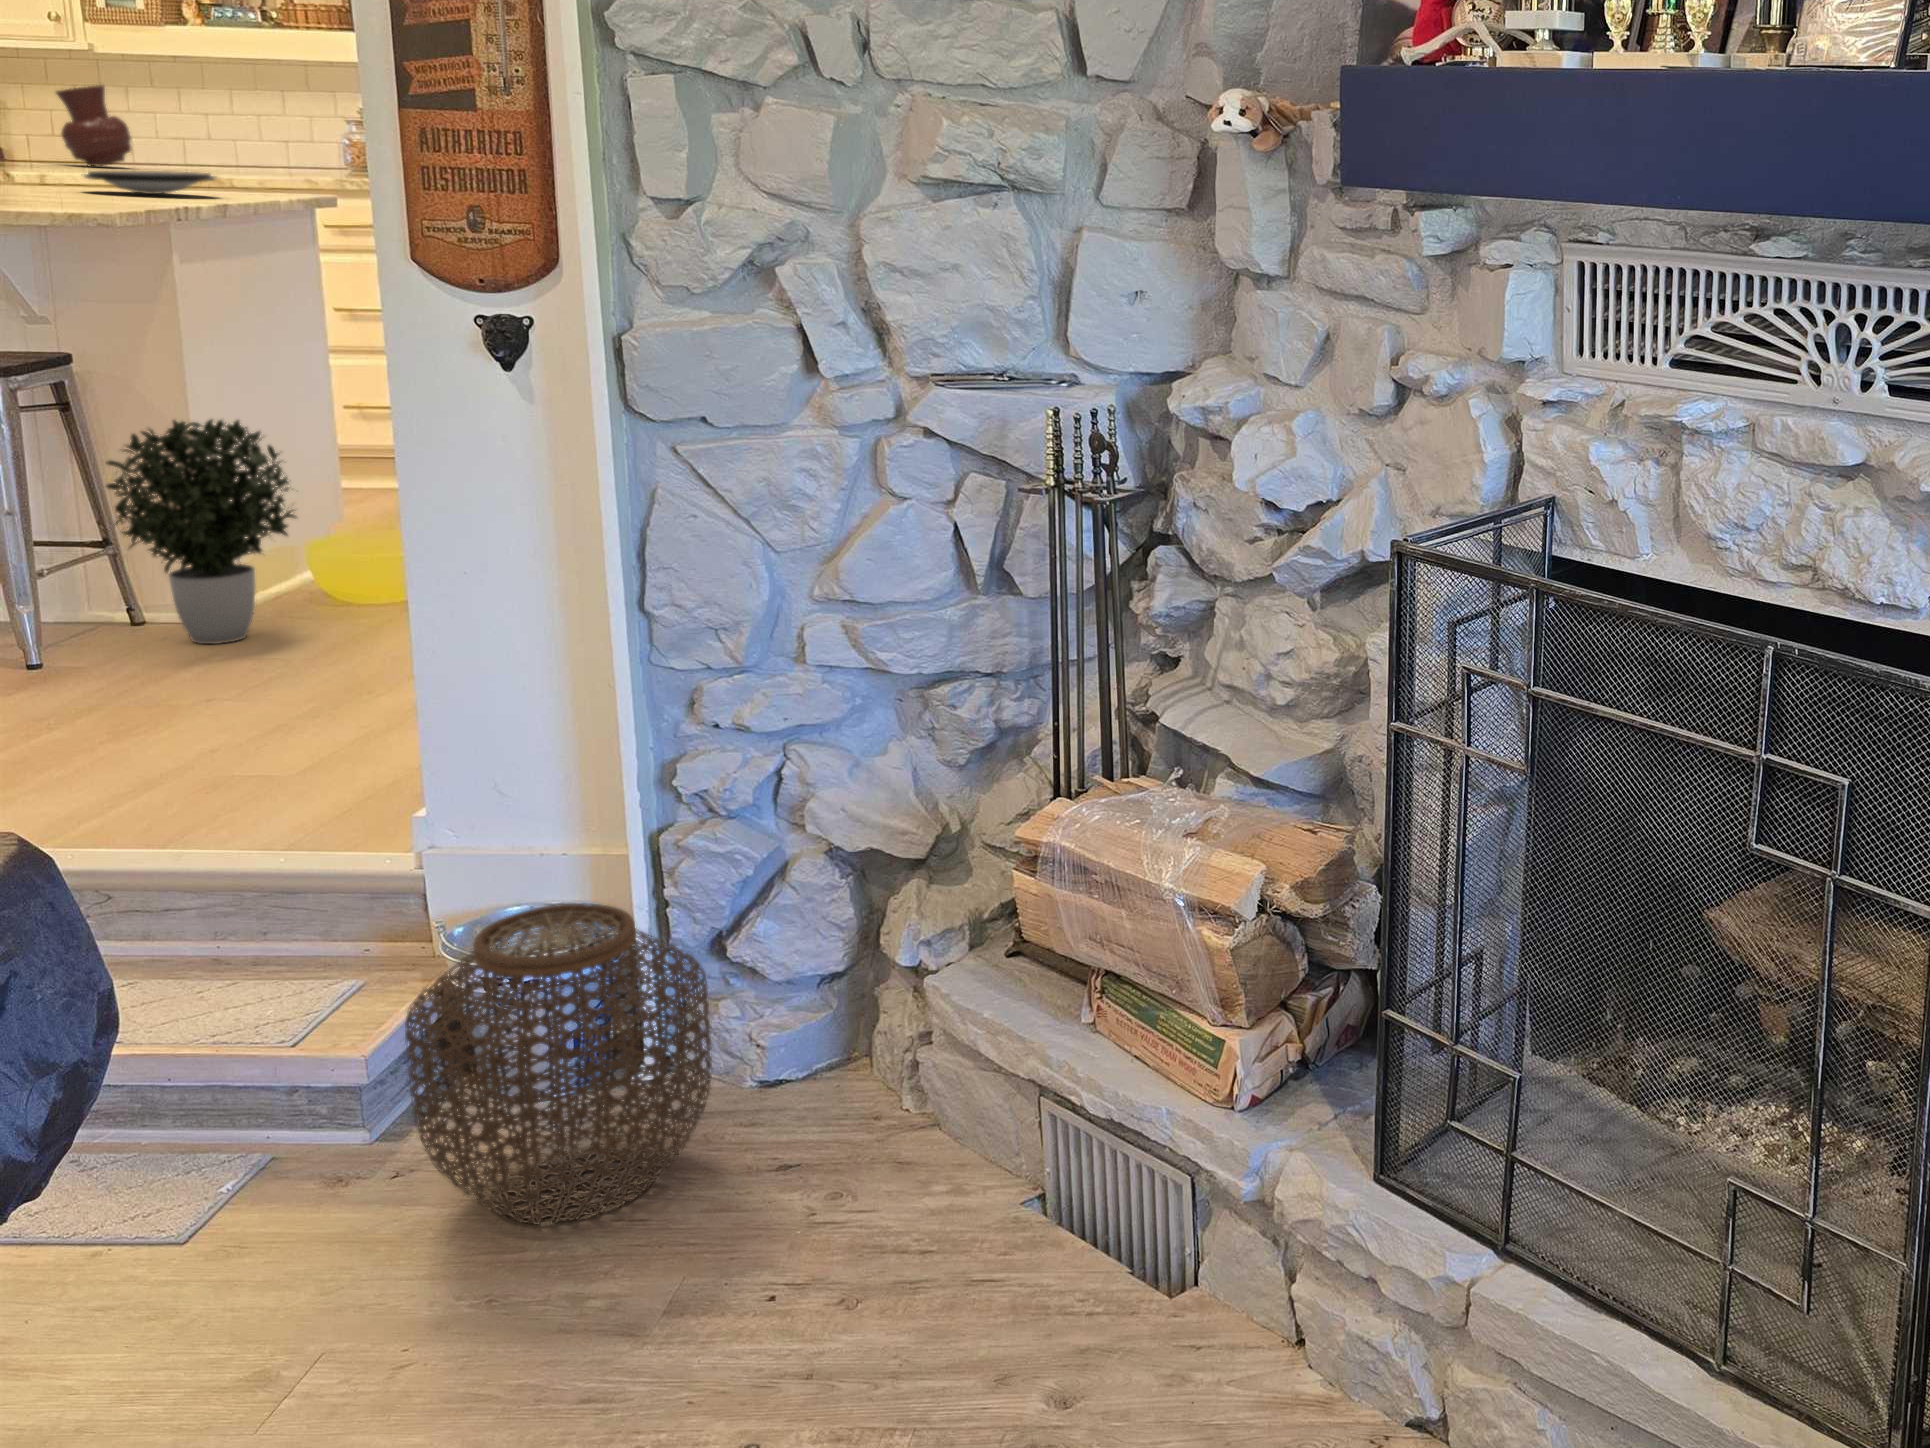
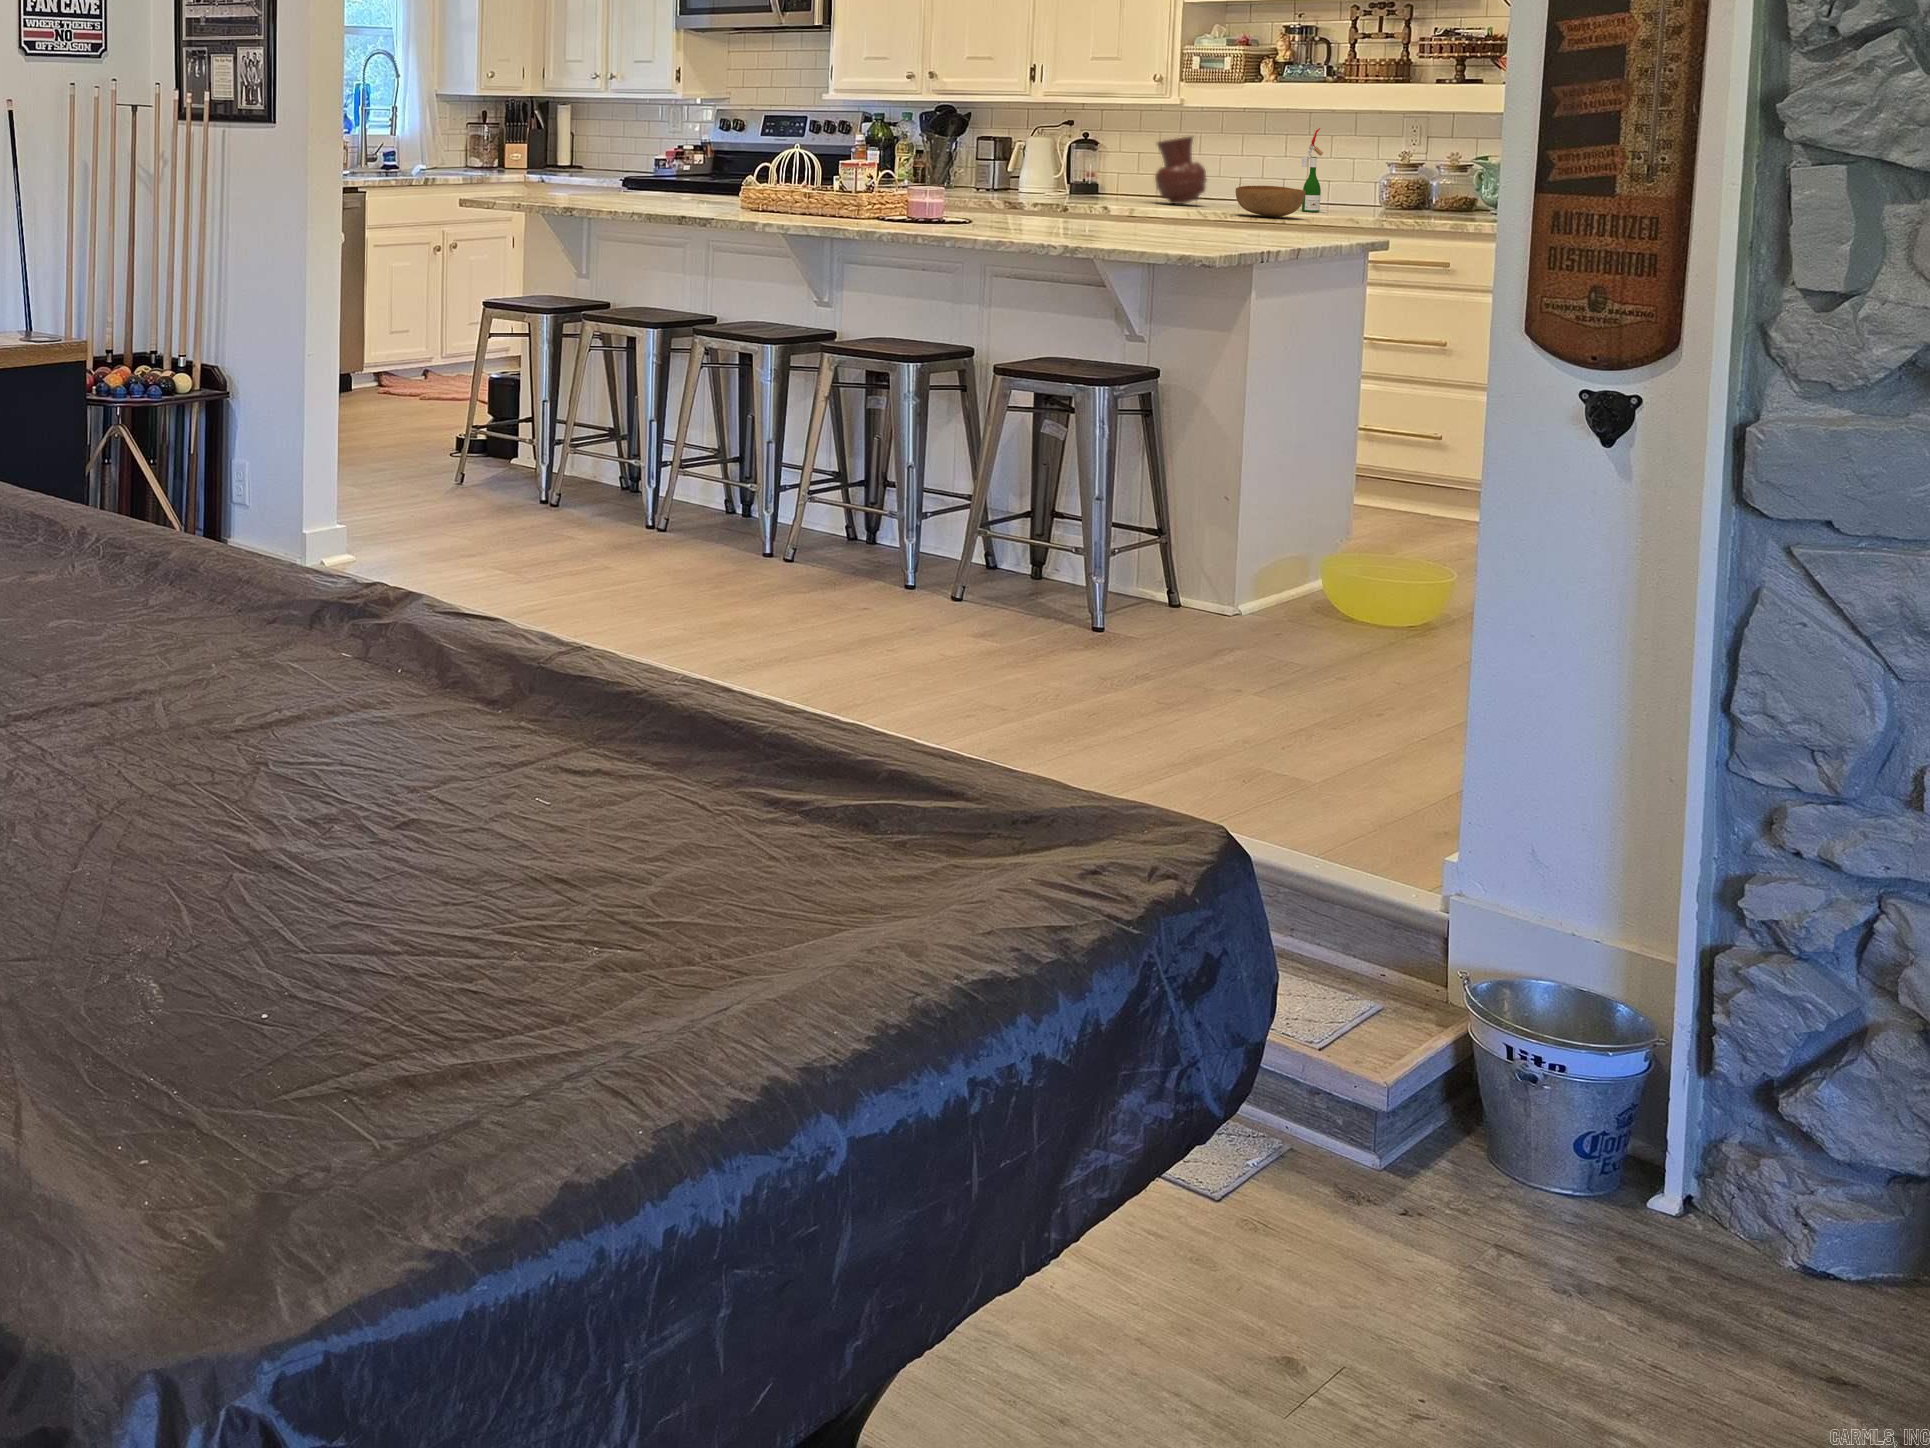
wine bottle: none [248,80,287,174] -> present [1302,128,1327,212]
bowl: none [163,142,250,178] -> present [1236,186,1306,217]
plate: present [84,171,216,194] -> none [1186,216,1292,237]
potted plant: present [106,420,296,644] -> none [1173,435,1327,640]
woven basket: present [405,903,712,1225] -> none [1440,993,1769,1342]

